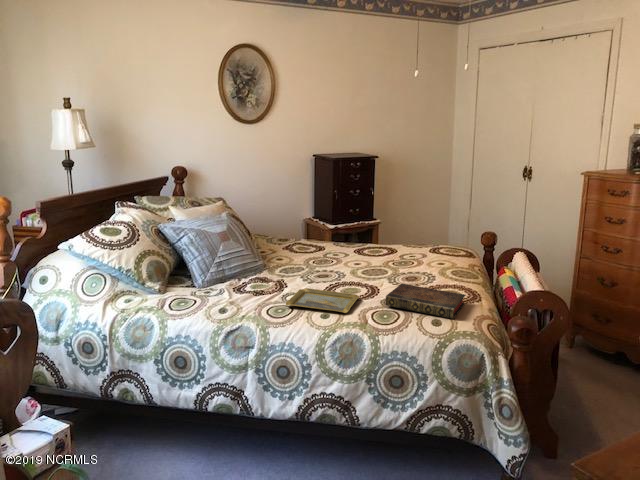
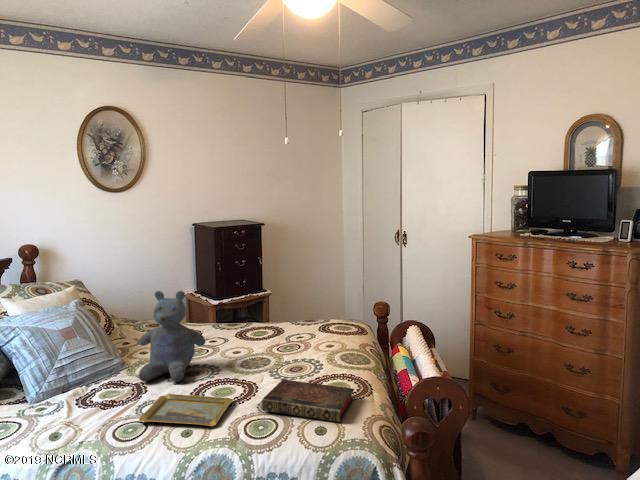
stuffed bear: none [279,205,333,281] -> present [139,291,205,382]

